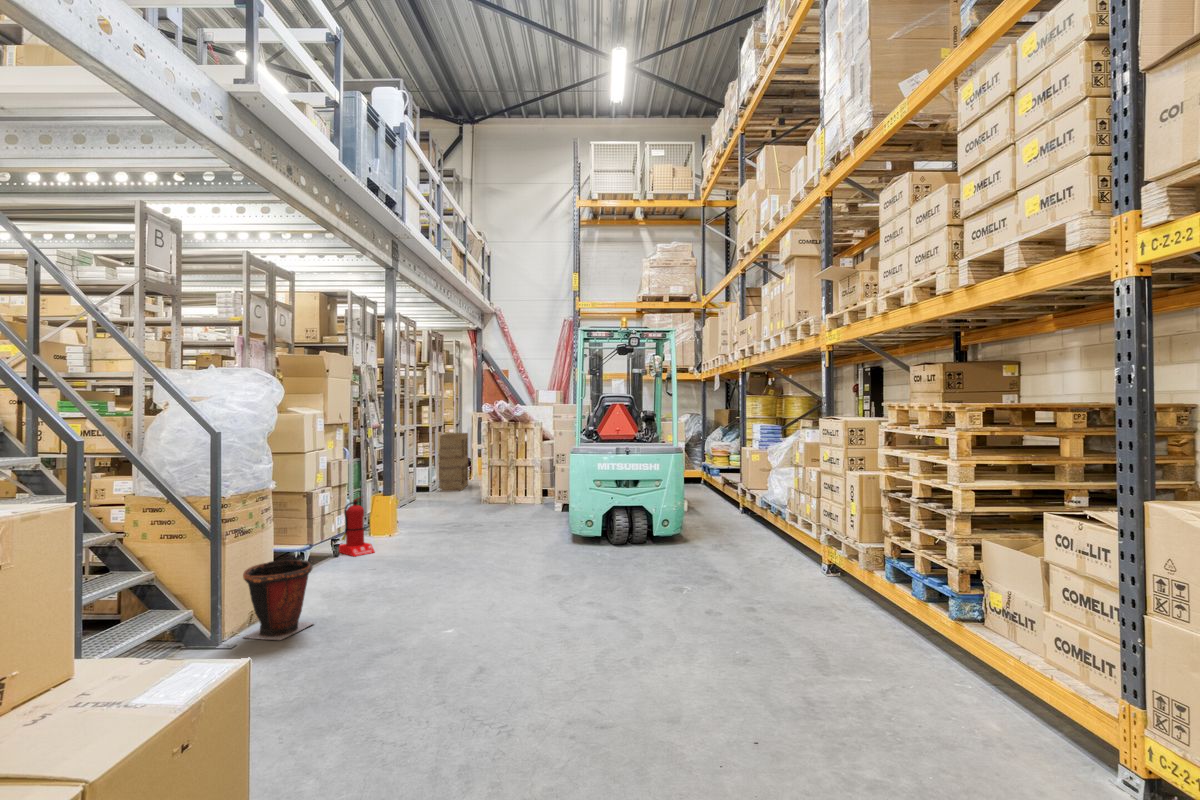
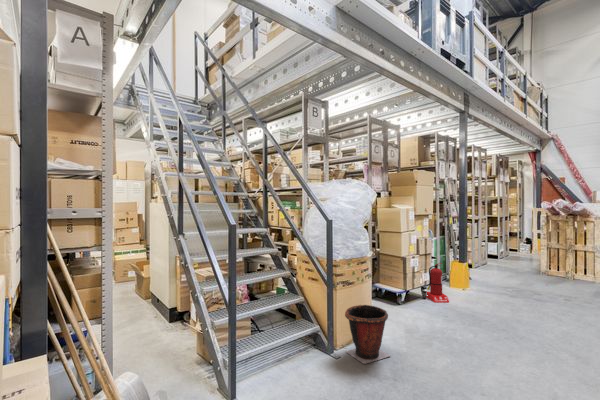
shelving unit: present [439,433,468,491] -> none [505,222,530,262]

